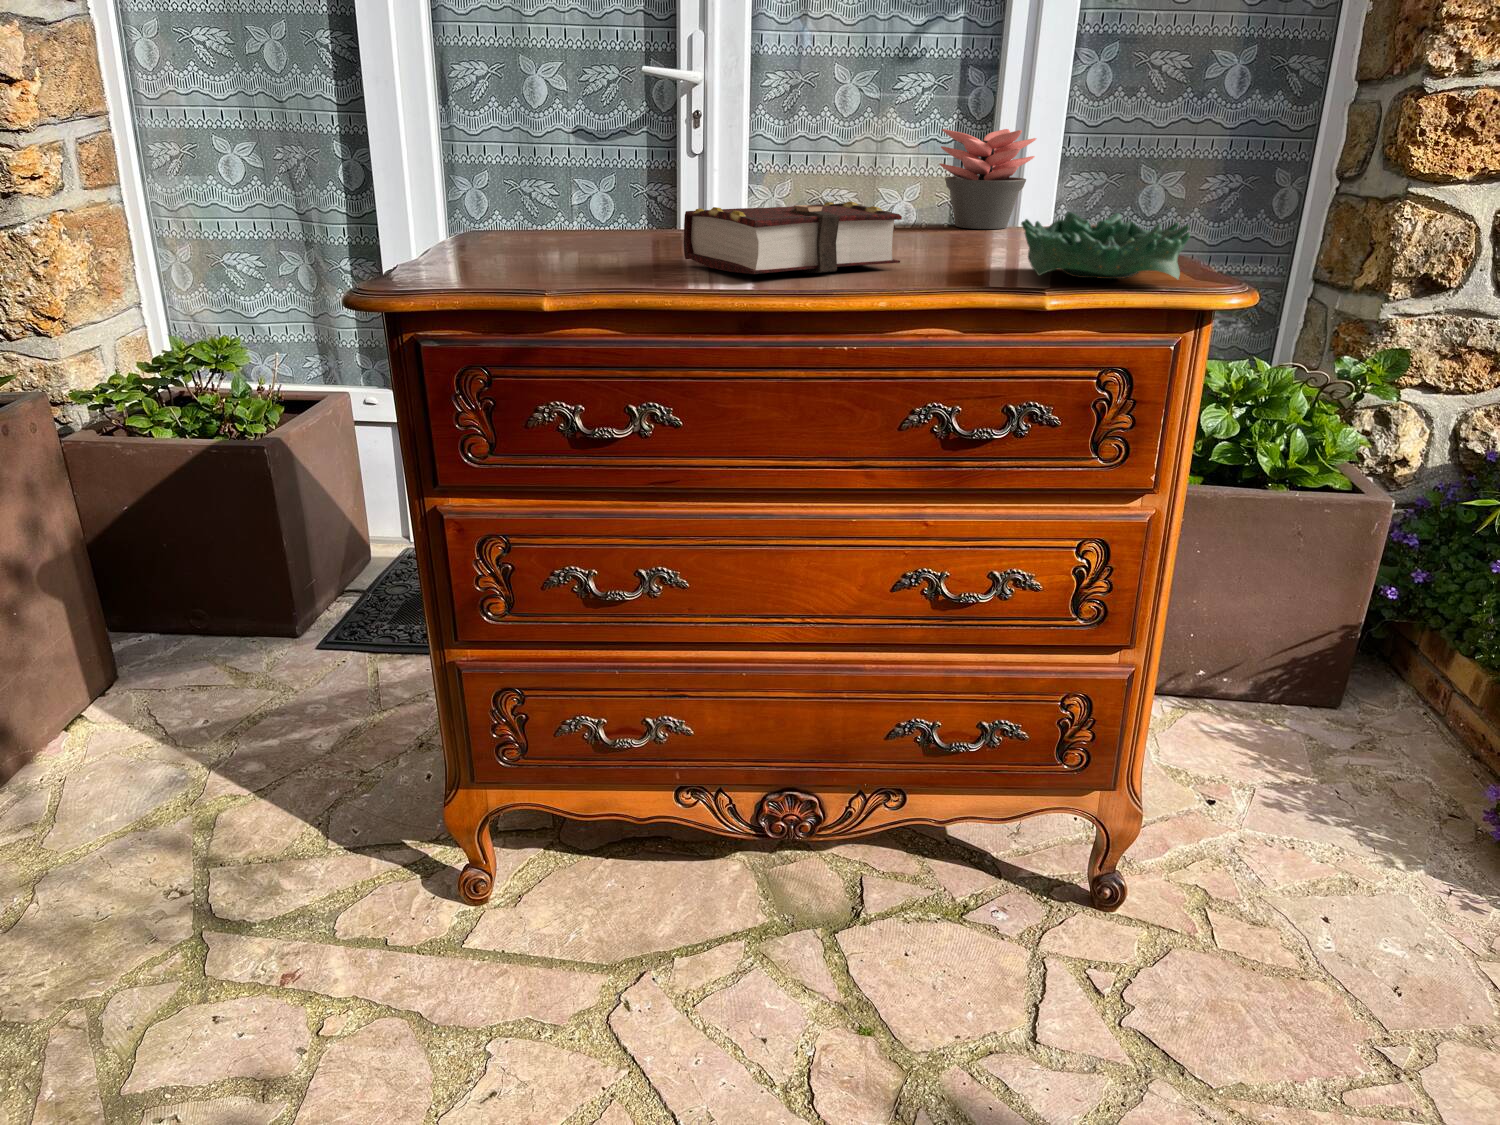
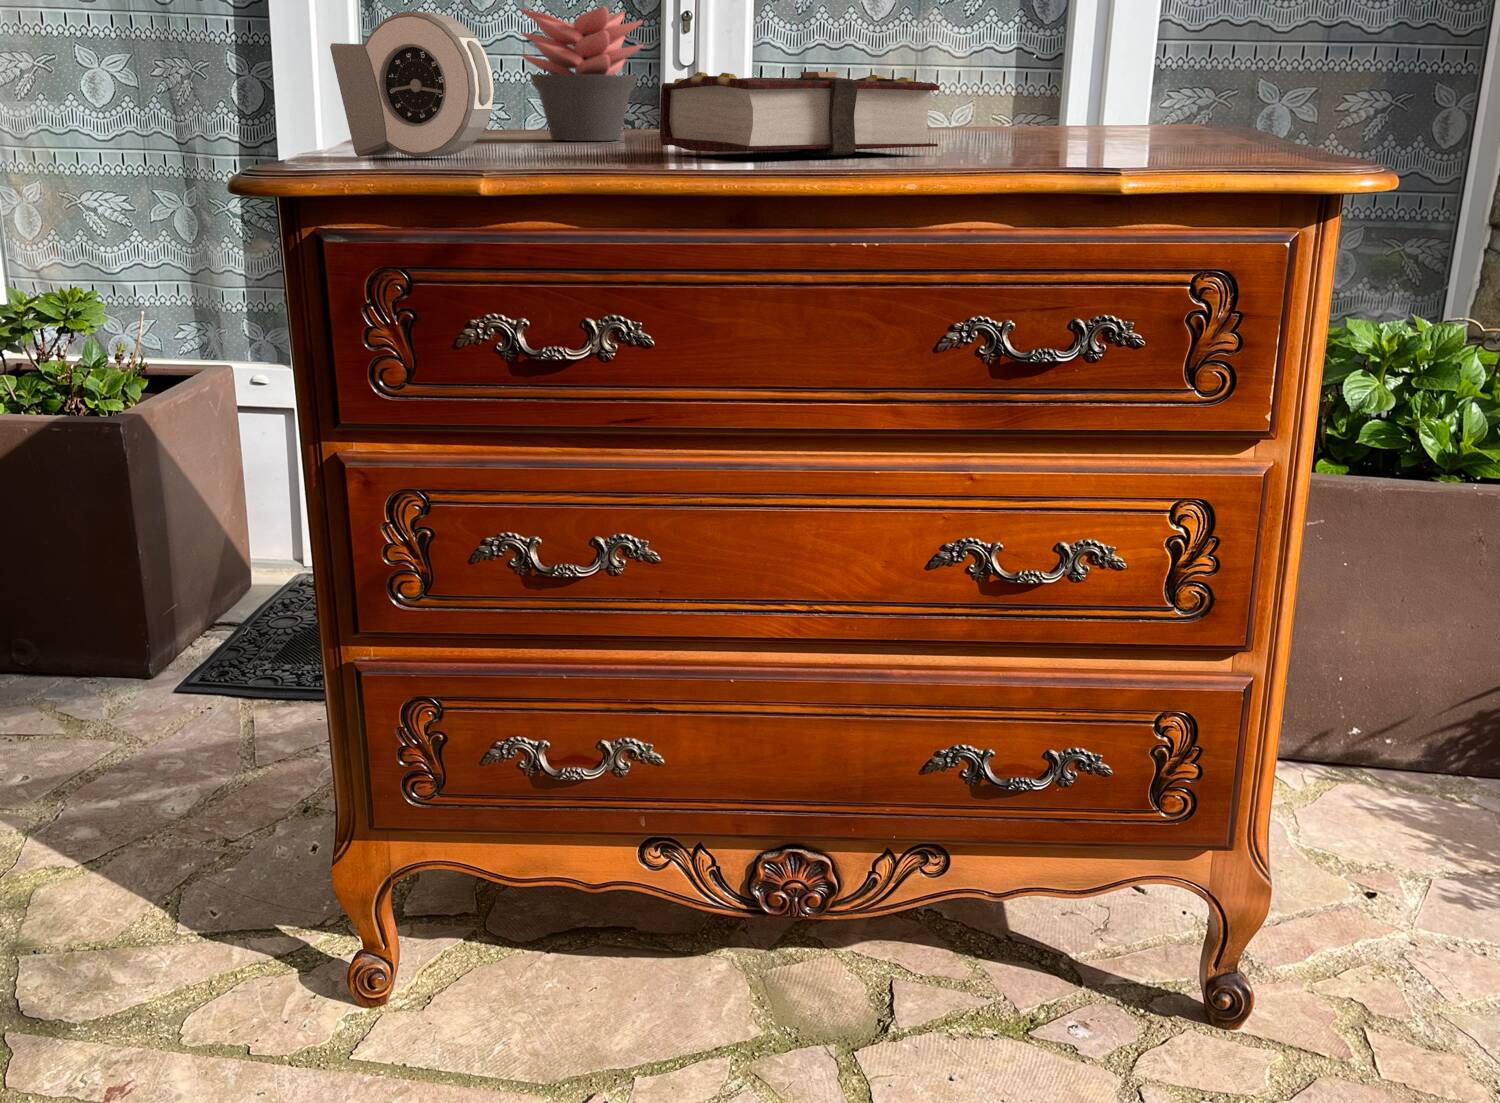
succulent plant: present [940,129,1036,229] -> present [520,6,643,141]
alarm clock: none [426,160,555,274] -> present [330,11,494,158]
decorative bowl: present [1021,212,1190,279] -> none [1093,82,1311,158]

